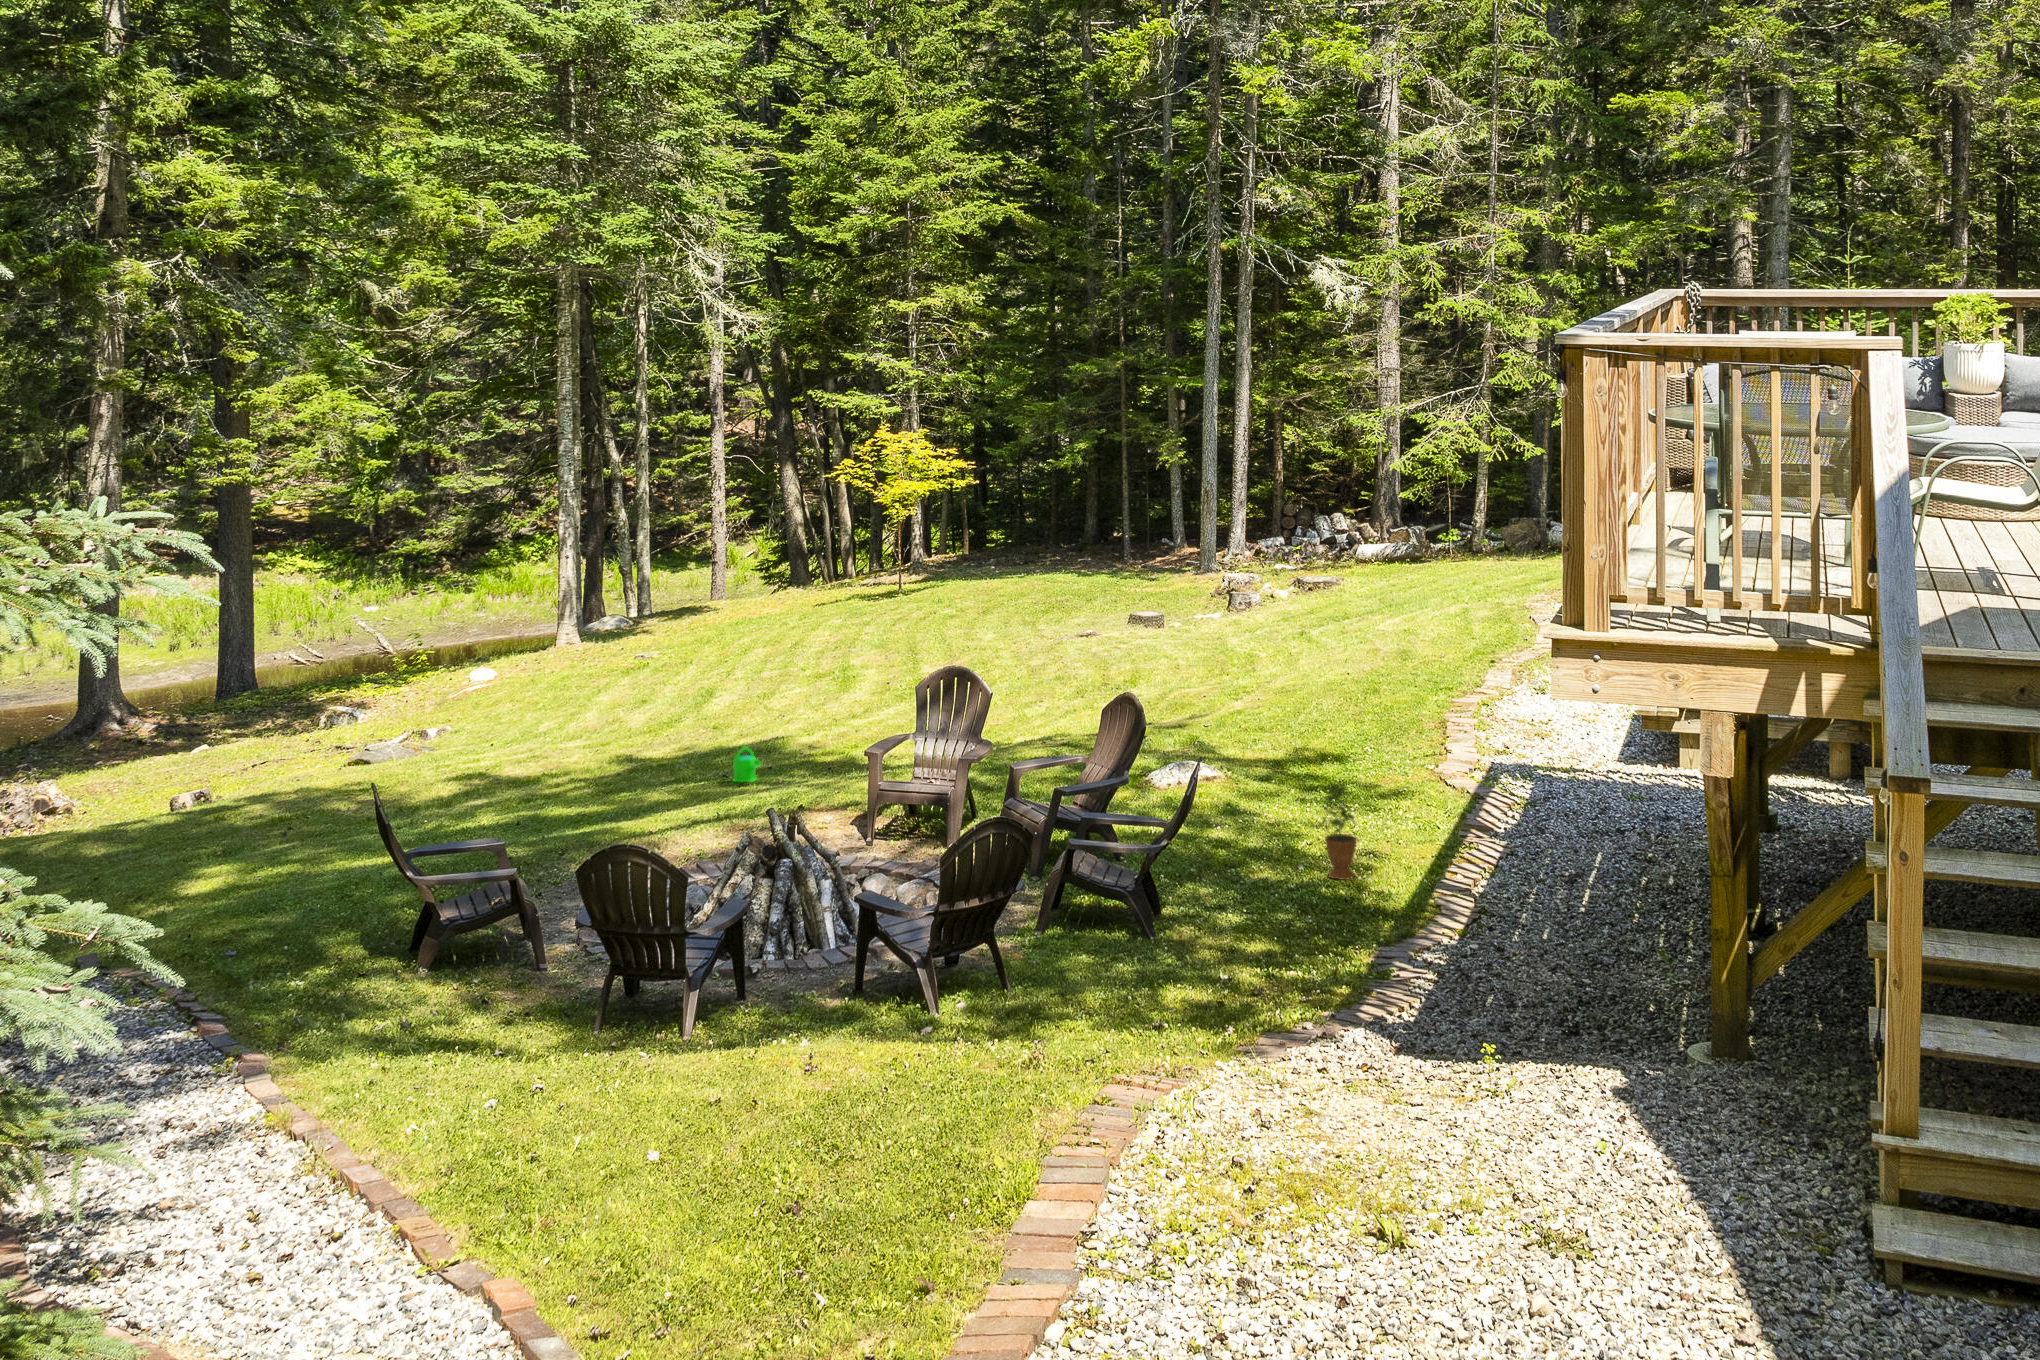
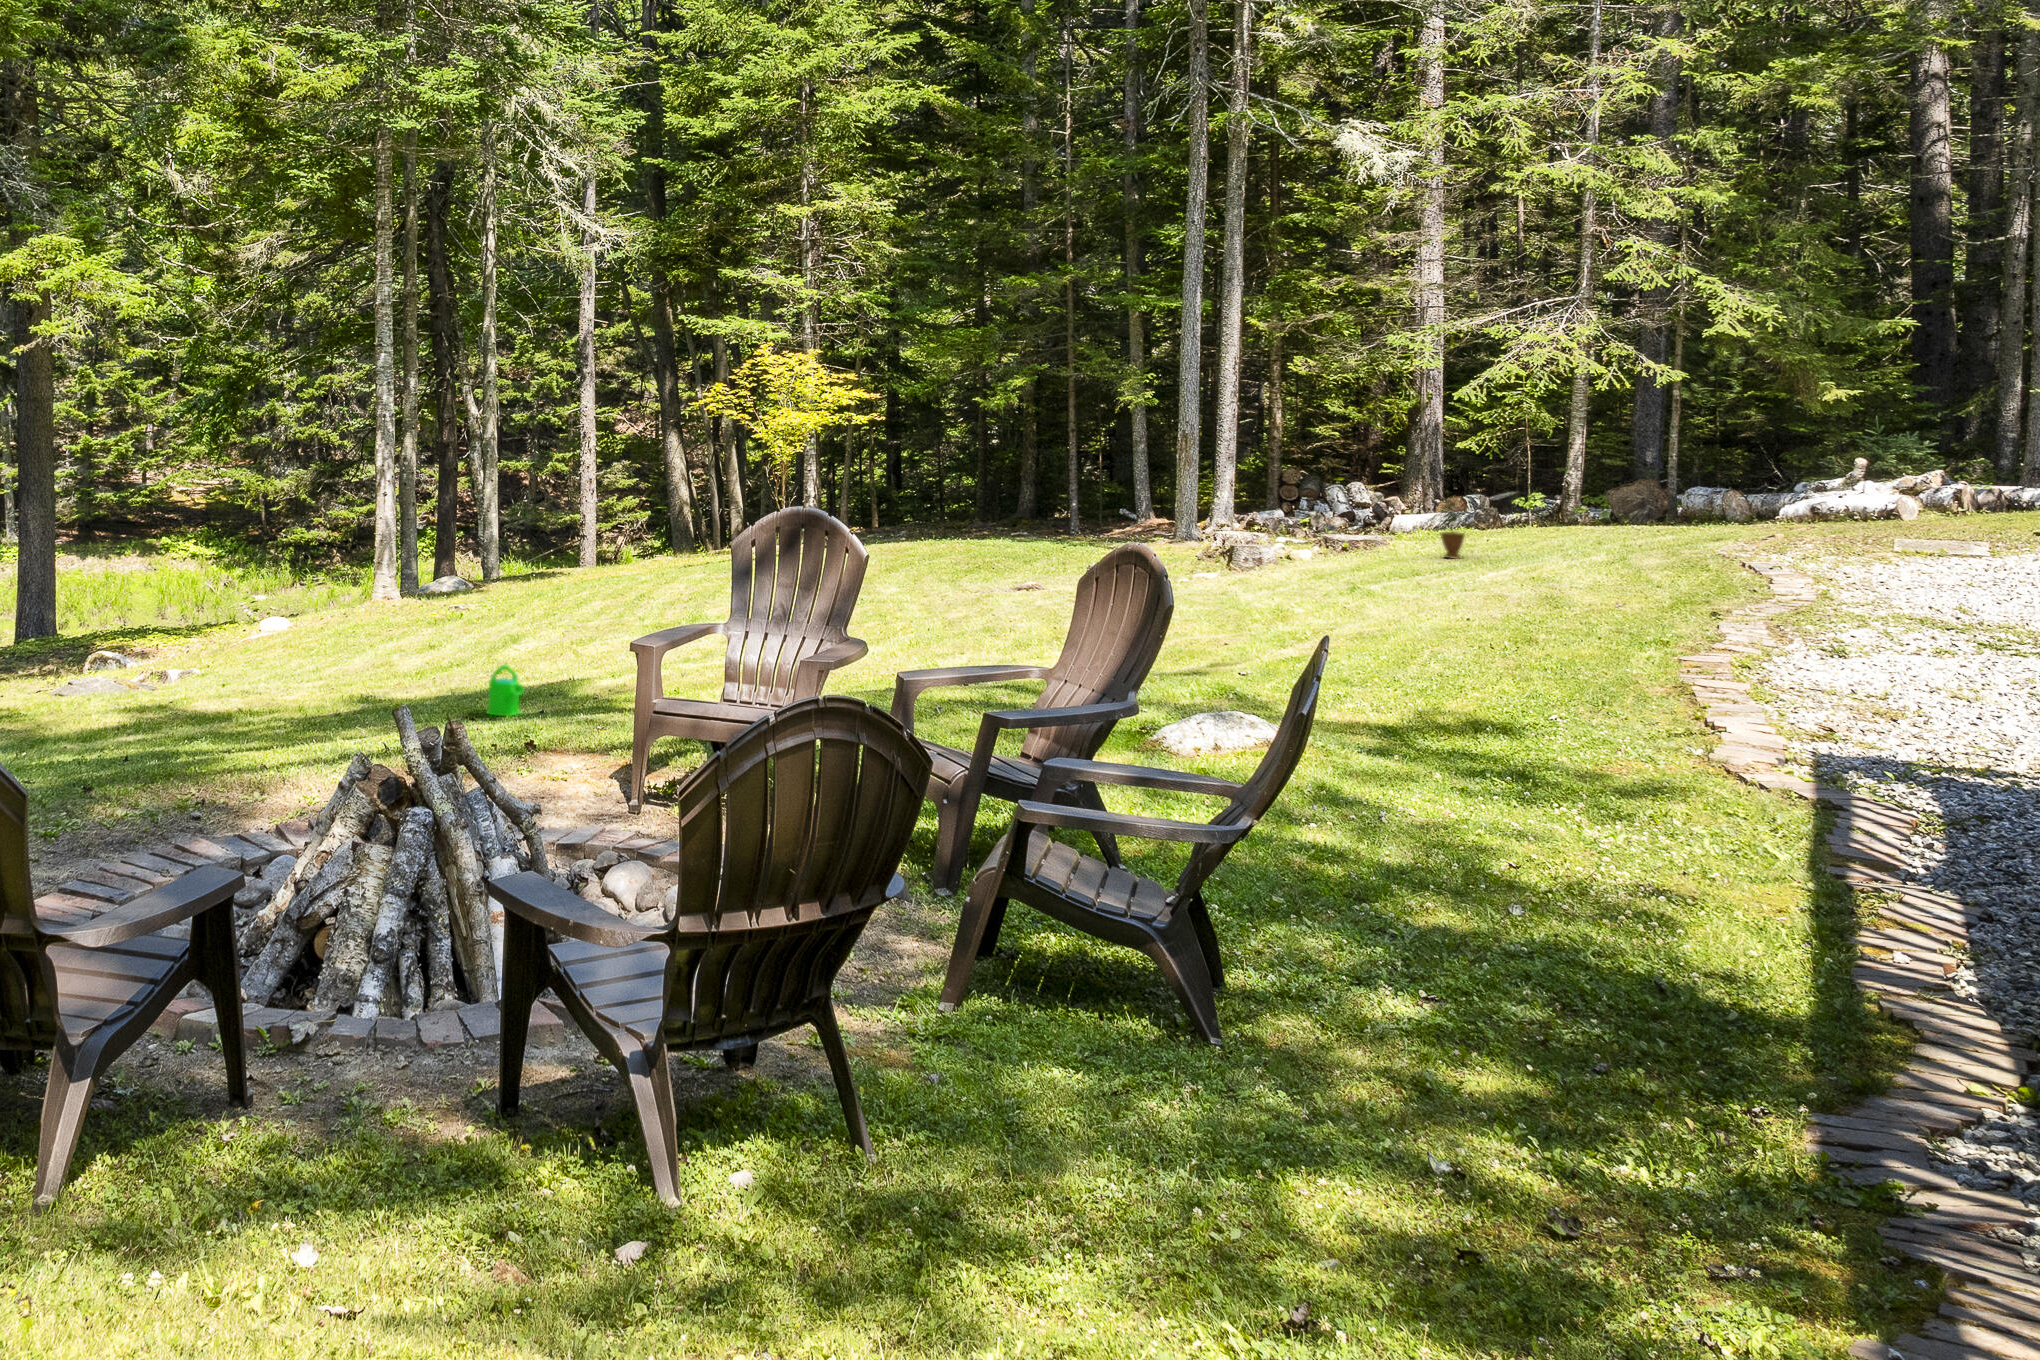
potted plant: present [1322,781,1357,880] -> present [1440,499,1465,559]

